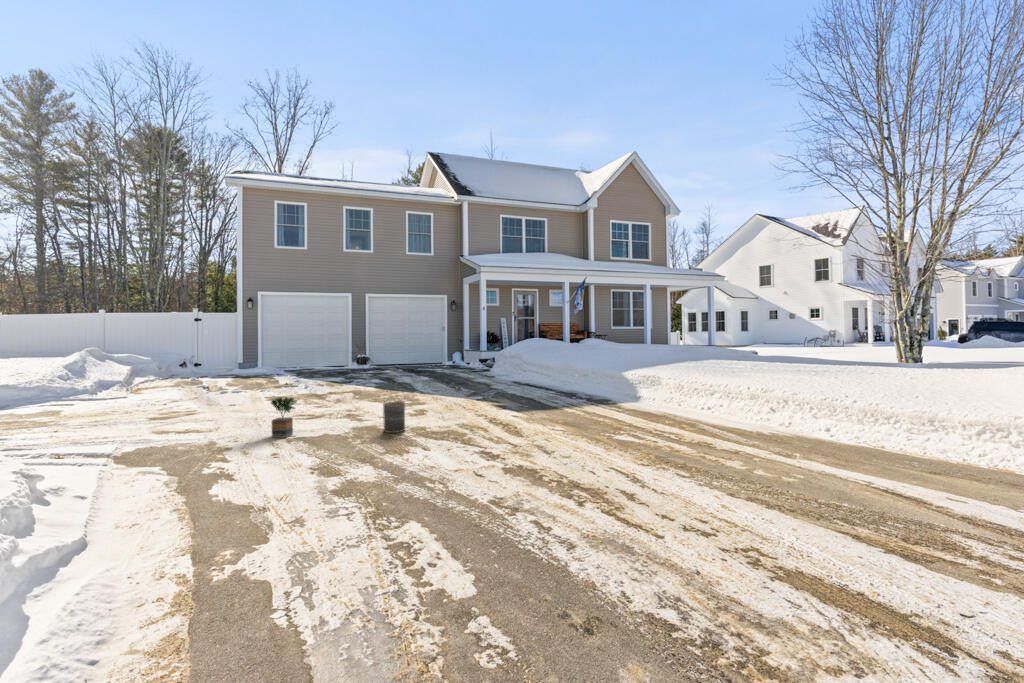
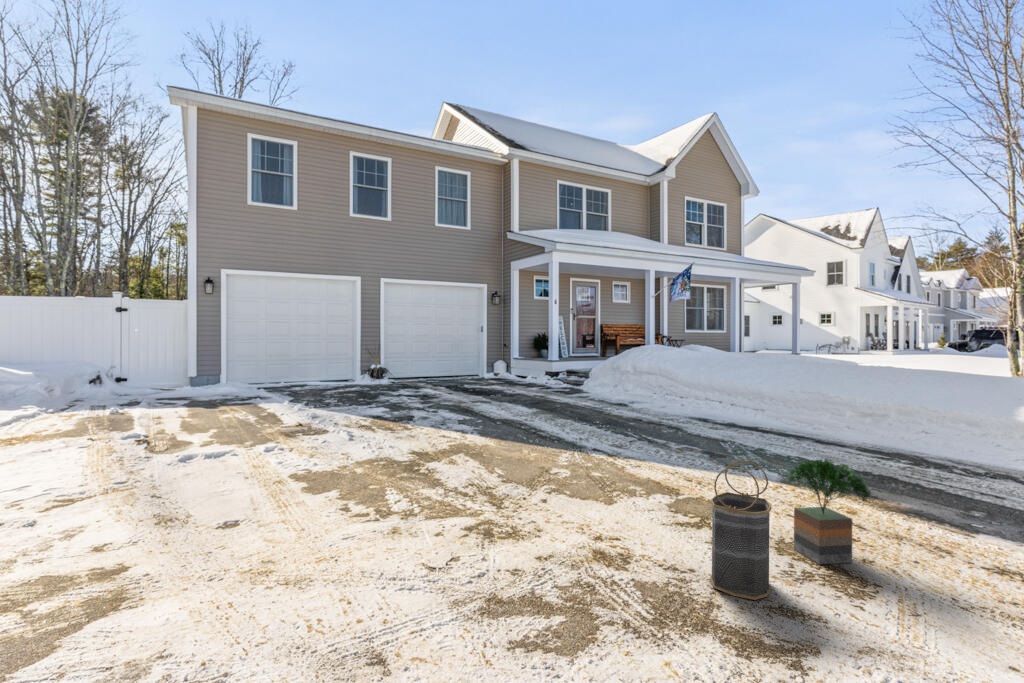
potted tree: present [271,397,297,438] -> present [786,459,871,564]

